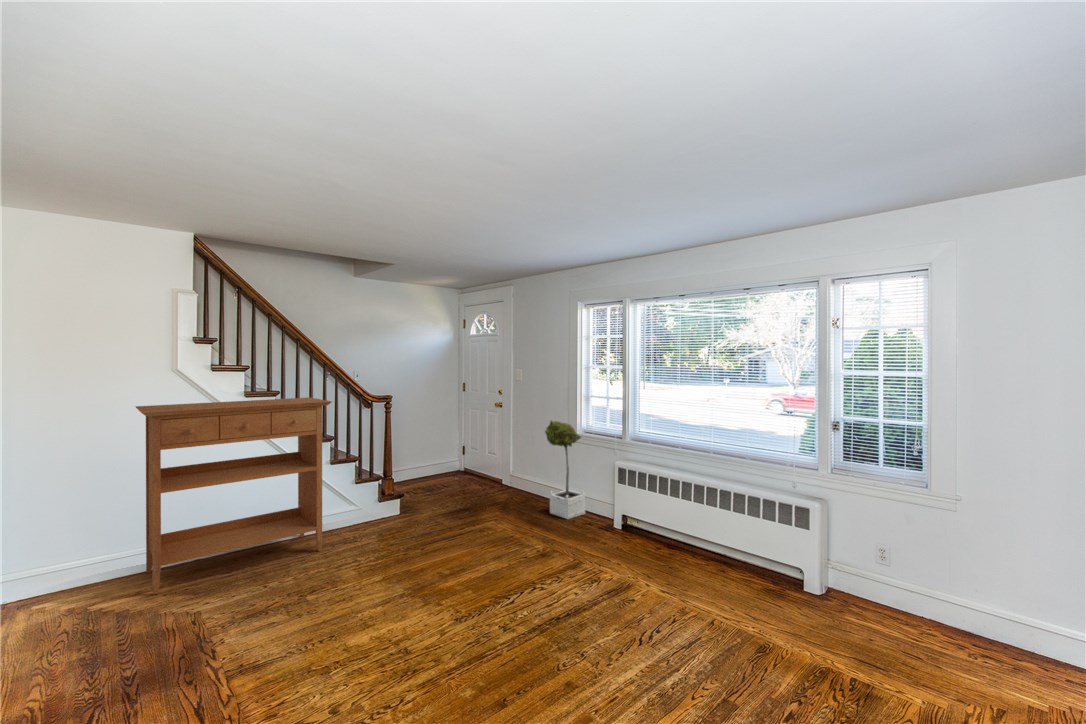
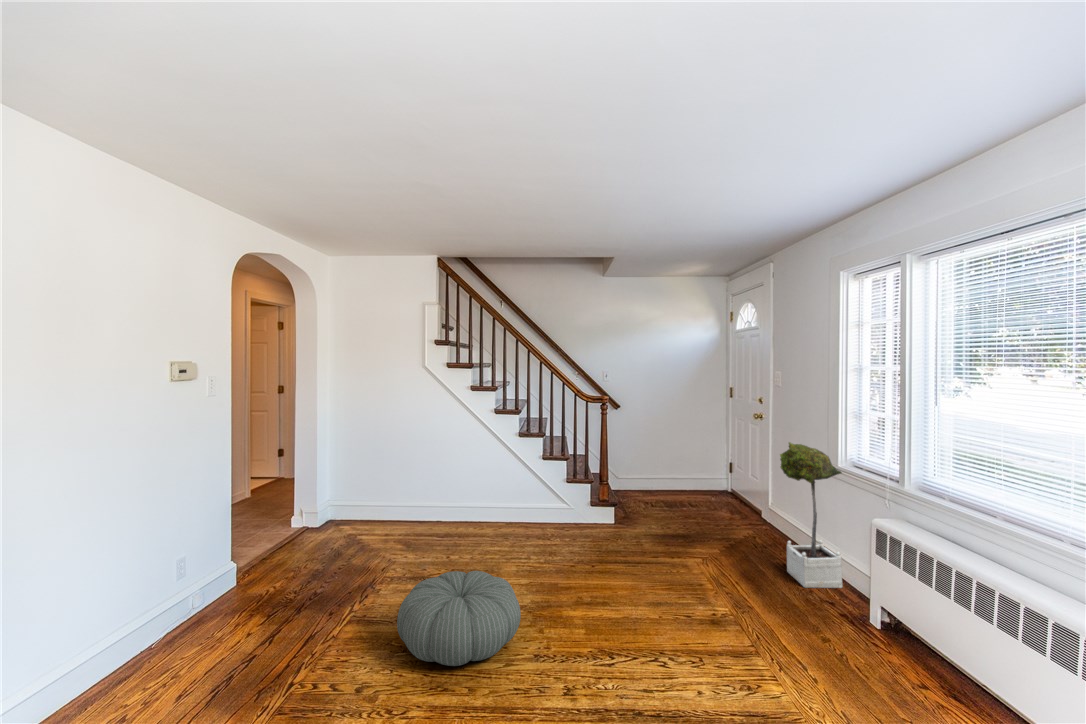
console table: present [136,397,332,595] -> none [378,394,525,541]
pouf: none [312,569,436,663] -> present [397,571,521,666]

